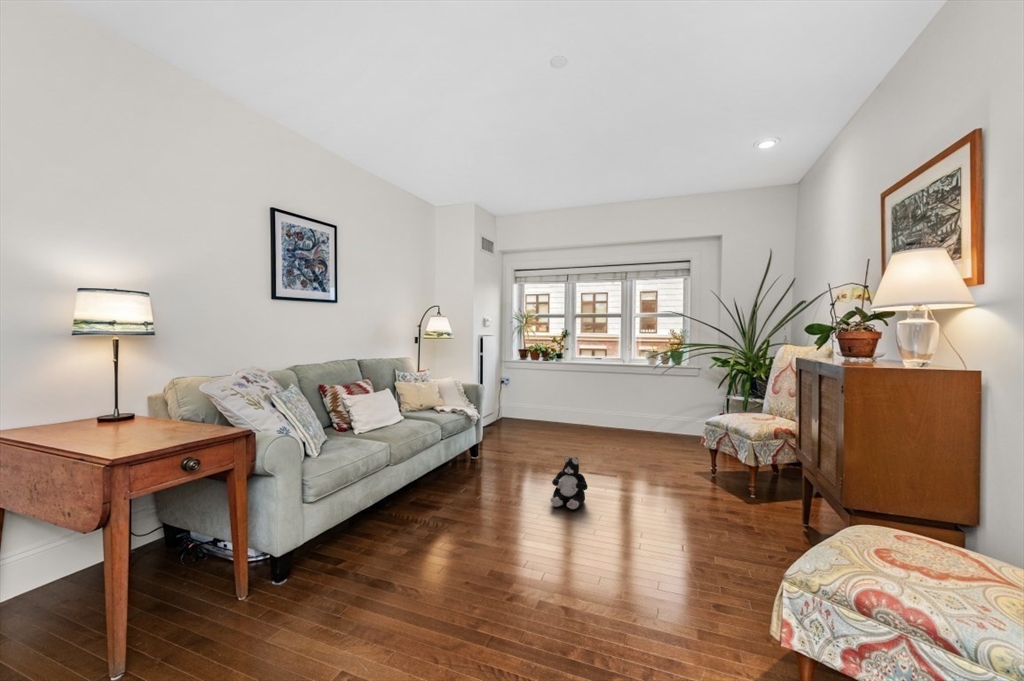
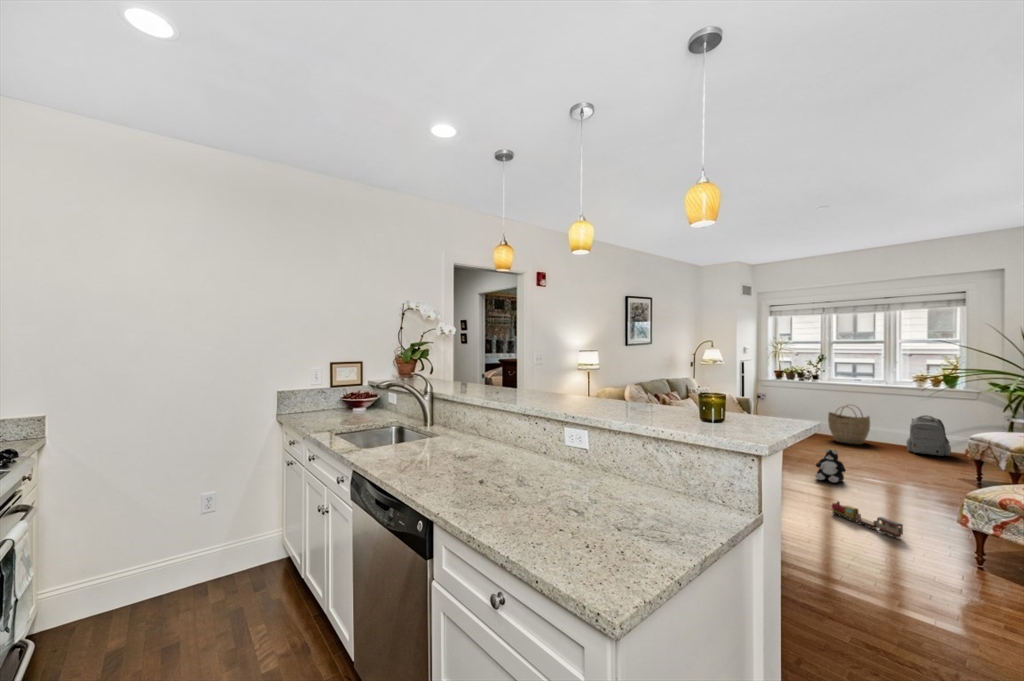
woven basket: none [569,386,608,433] -> present [828,405,870,445]
backpack: none [640,395,678,440] -> present [906,415,951,456]
toy train: none [568,574,678,654] -> present [831,501,903,538]

